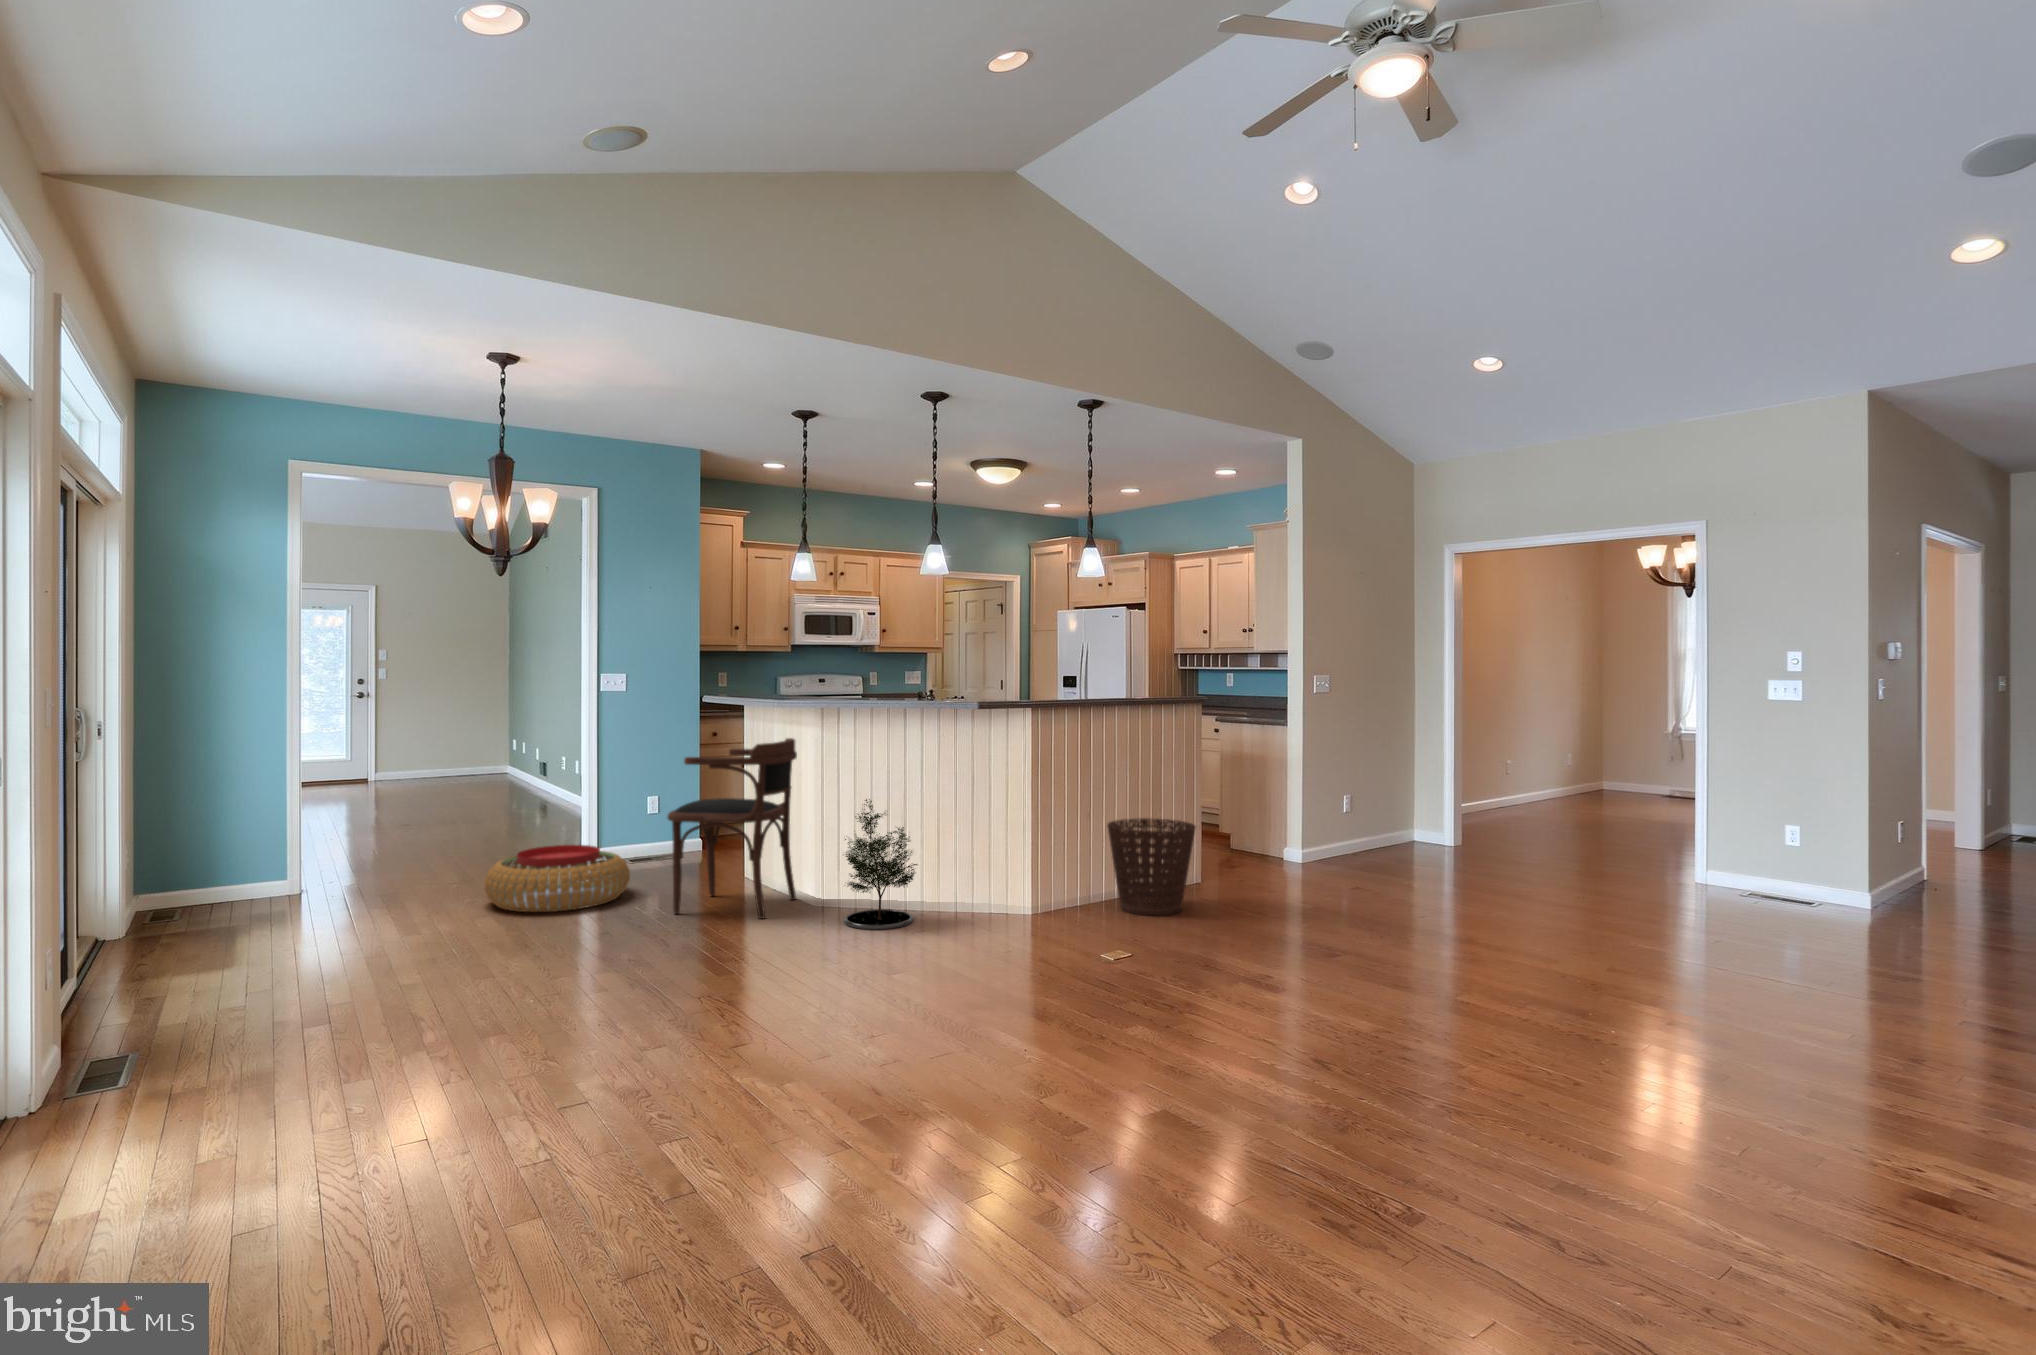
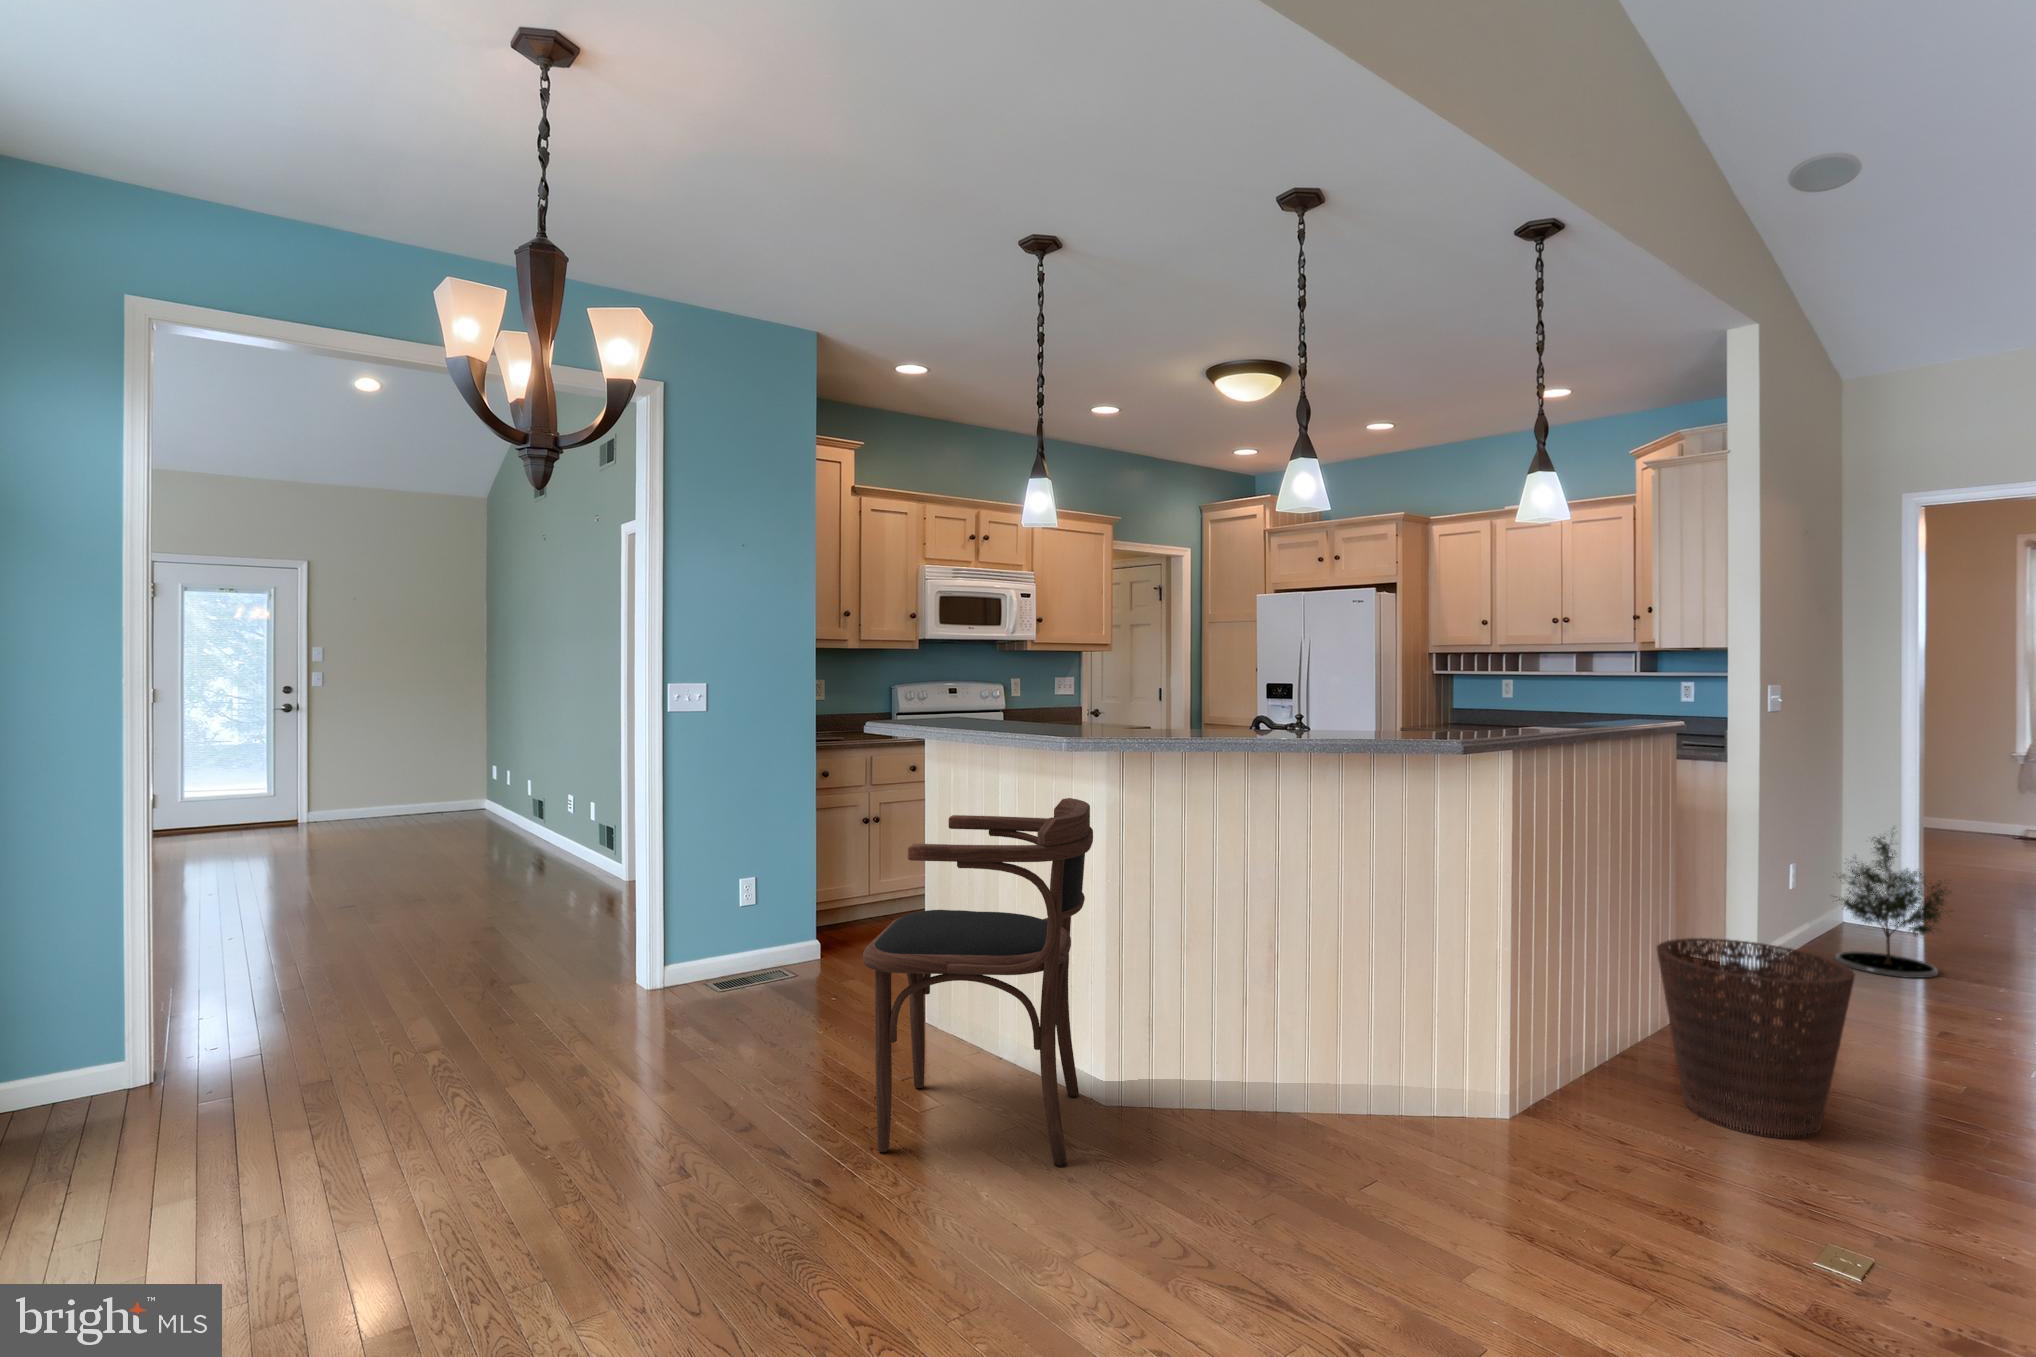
potted tree: present [844,799,917,930] -> present [1835,828,1951,978]
pouf: present [484,845,630,912] -> none [497,991,767,1152]

